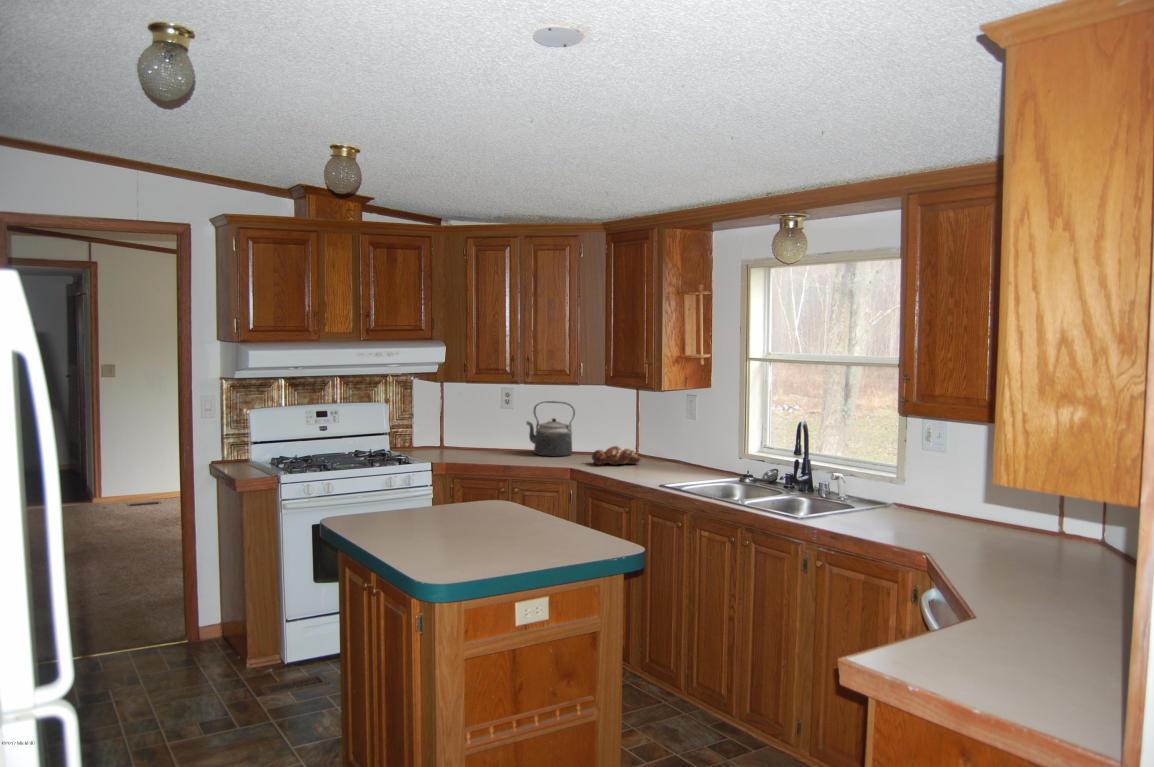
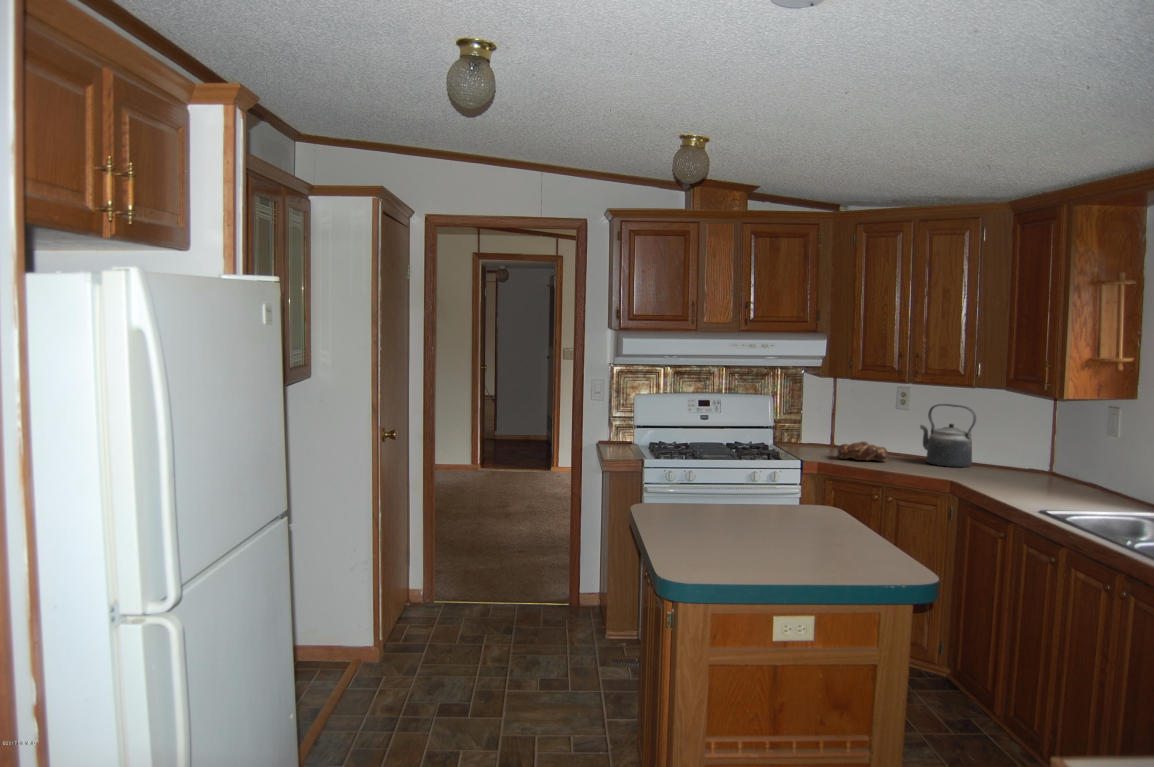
bread loaf: present [592,446,641,465] -> present [837,442,889,461]

